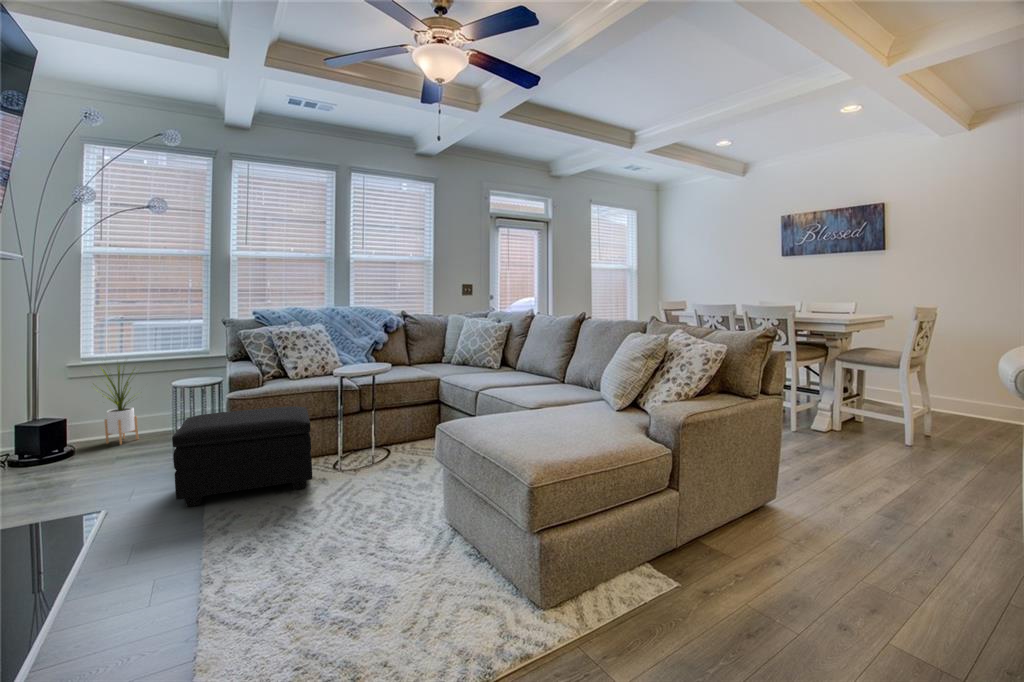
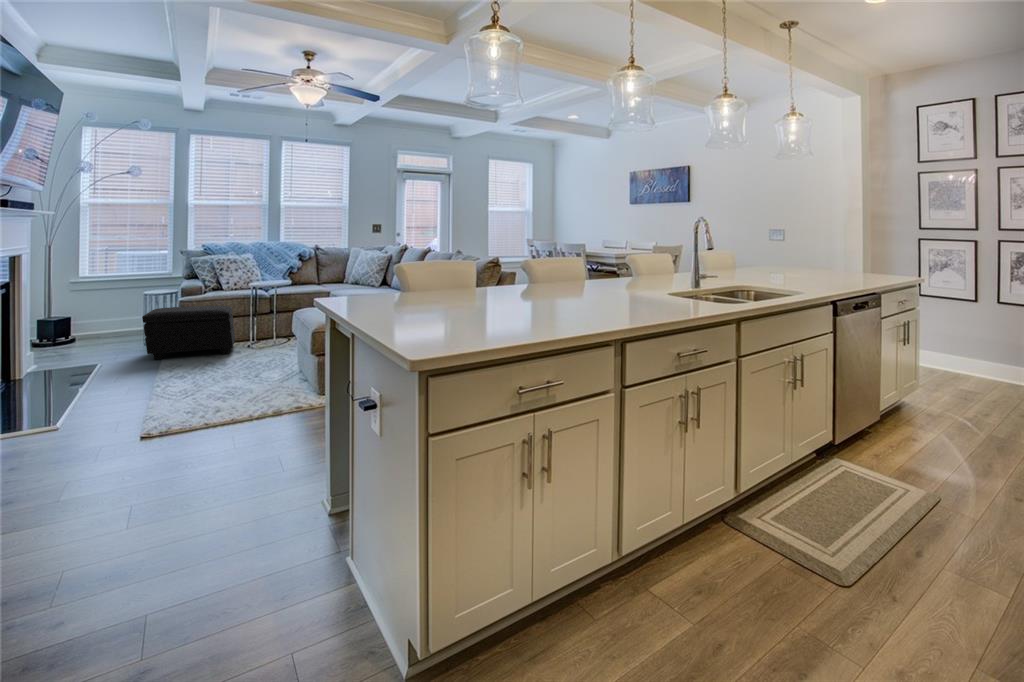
house plant: present [101,365,138,444] -> none [84,275,127,336]

